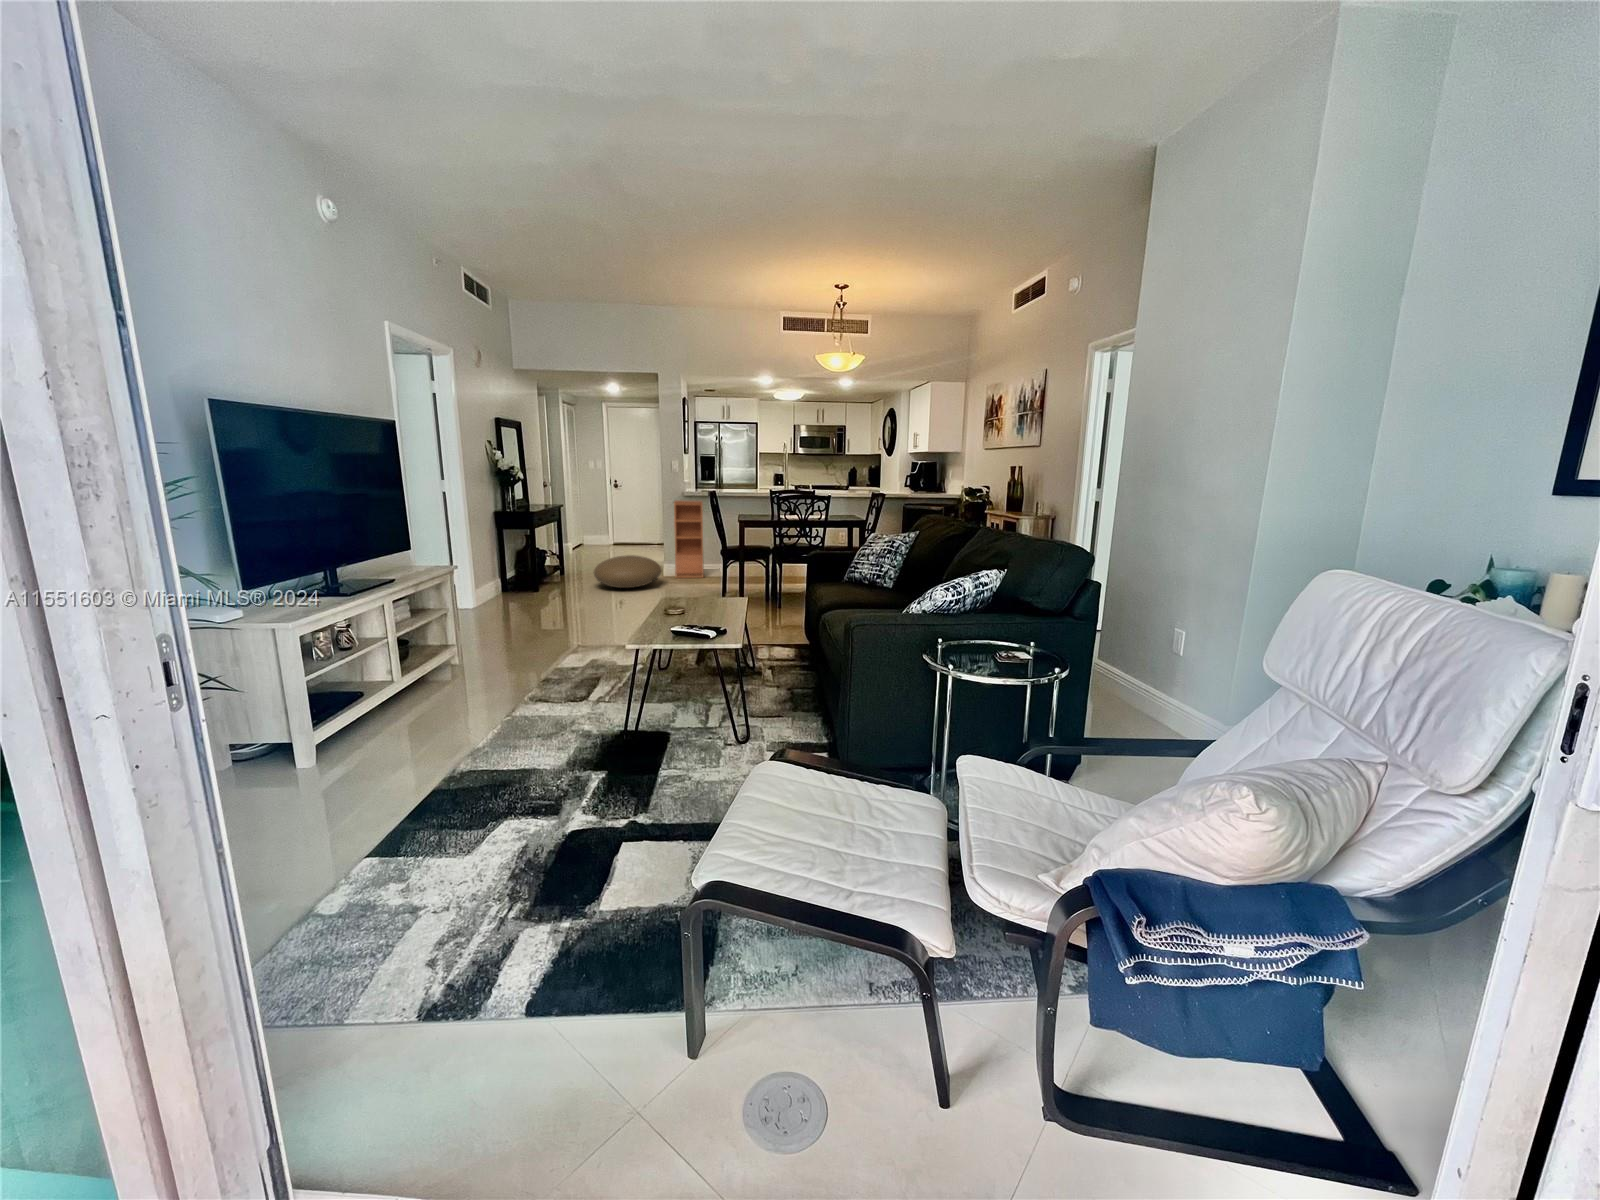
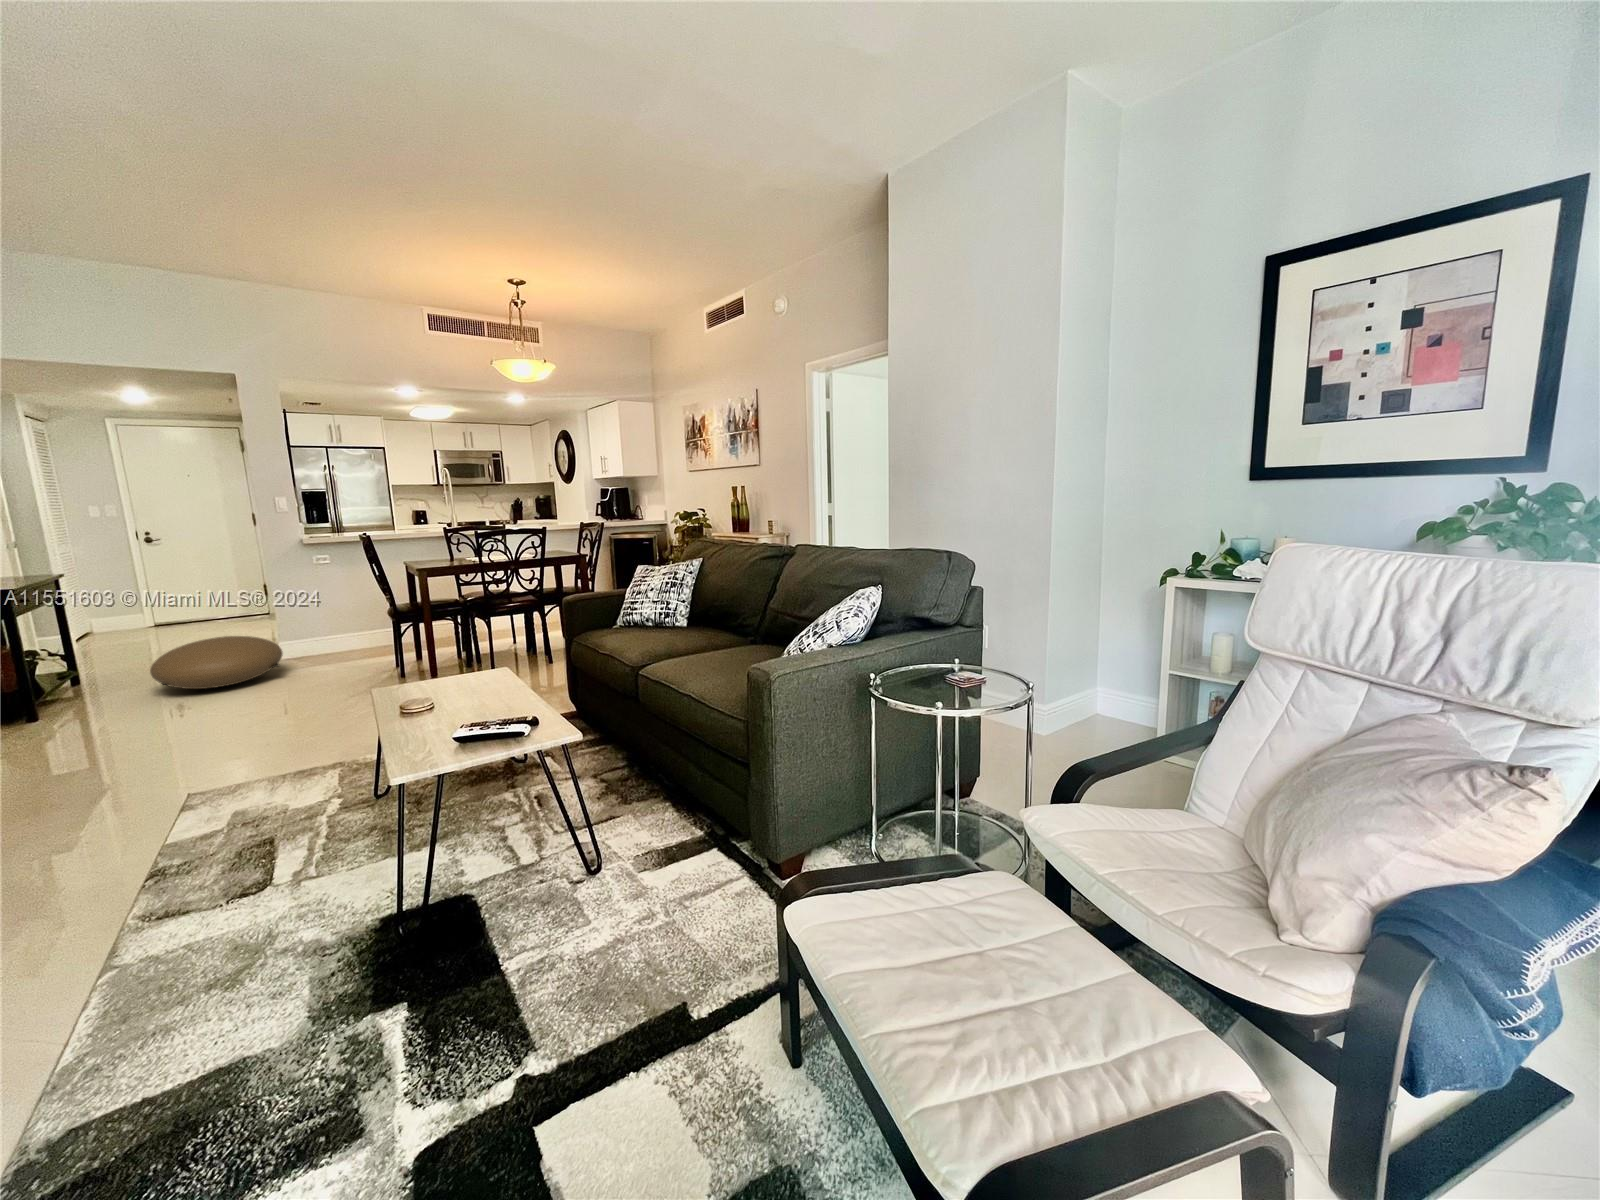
bookcase: present [674,500,704,578] -> none [283,548,350,659]

